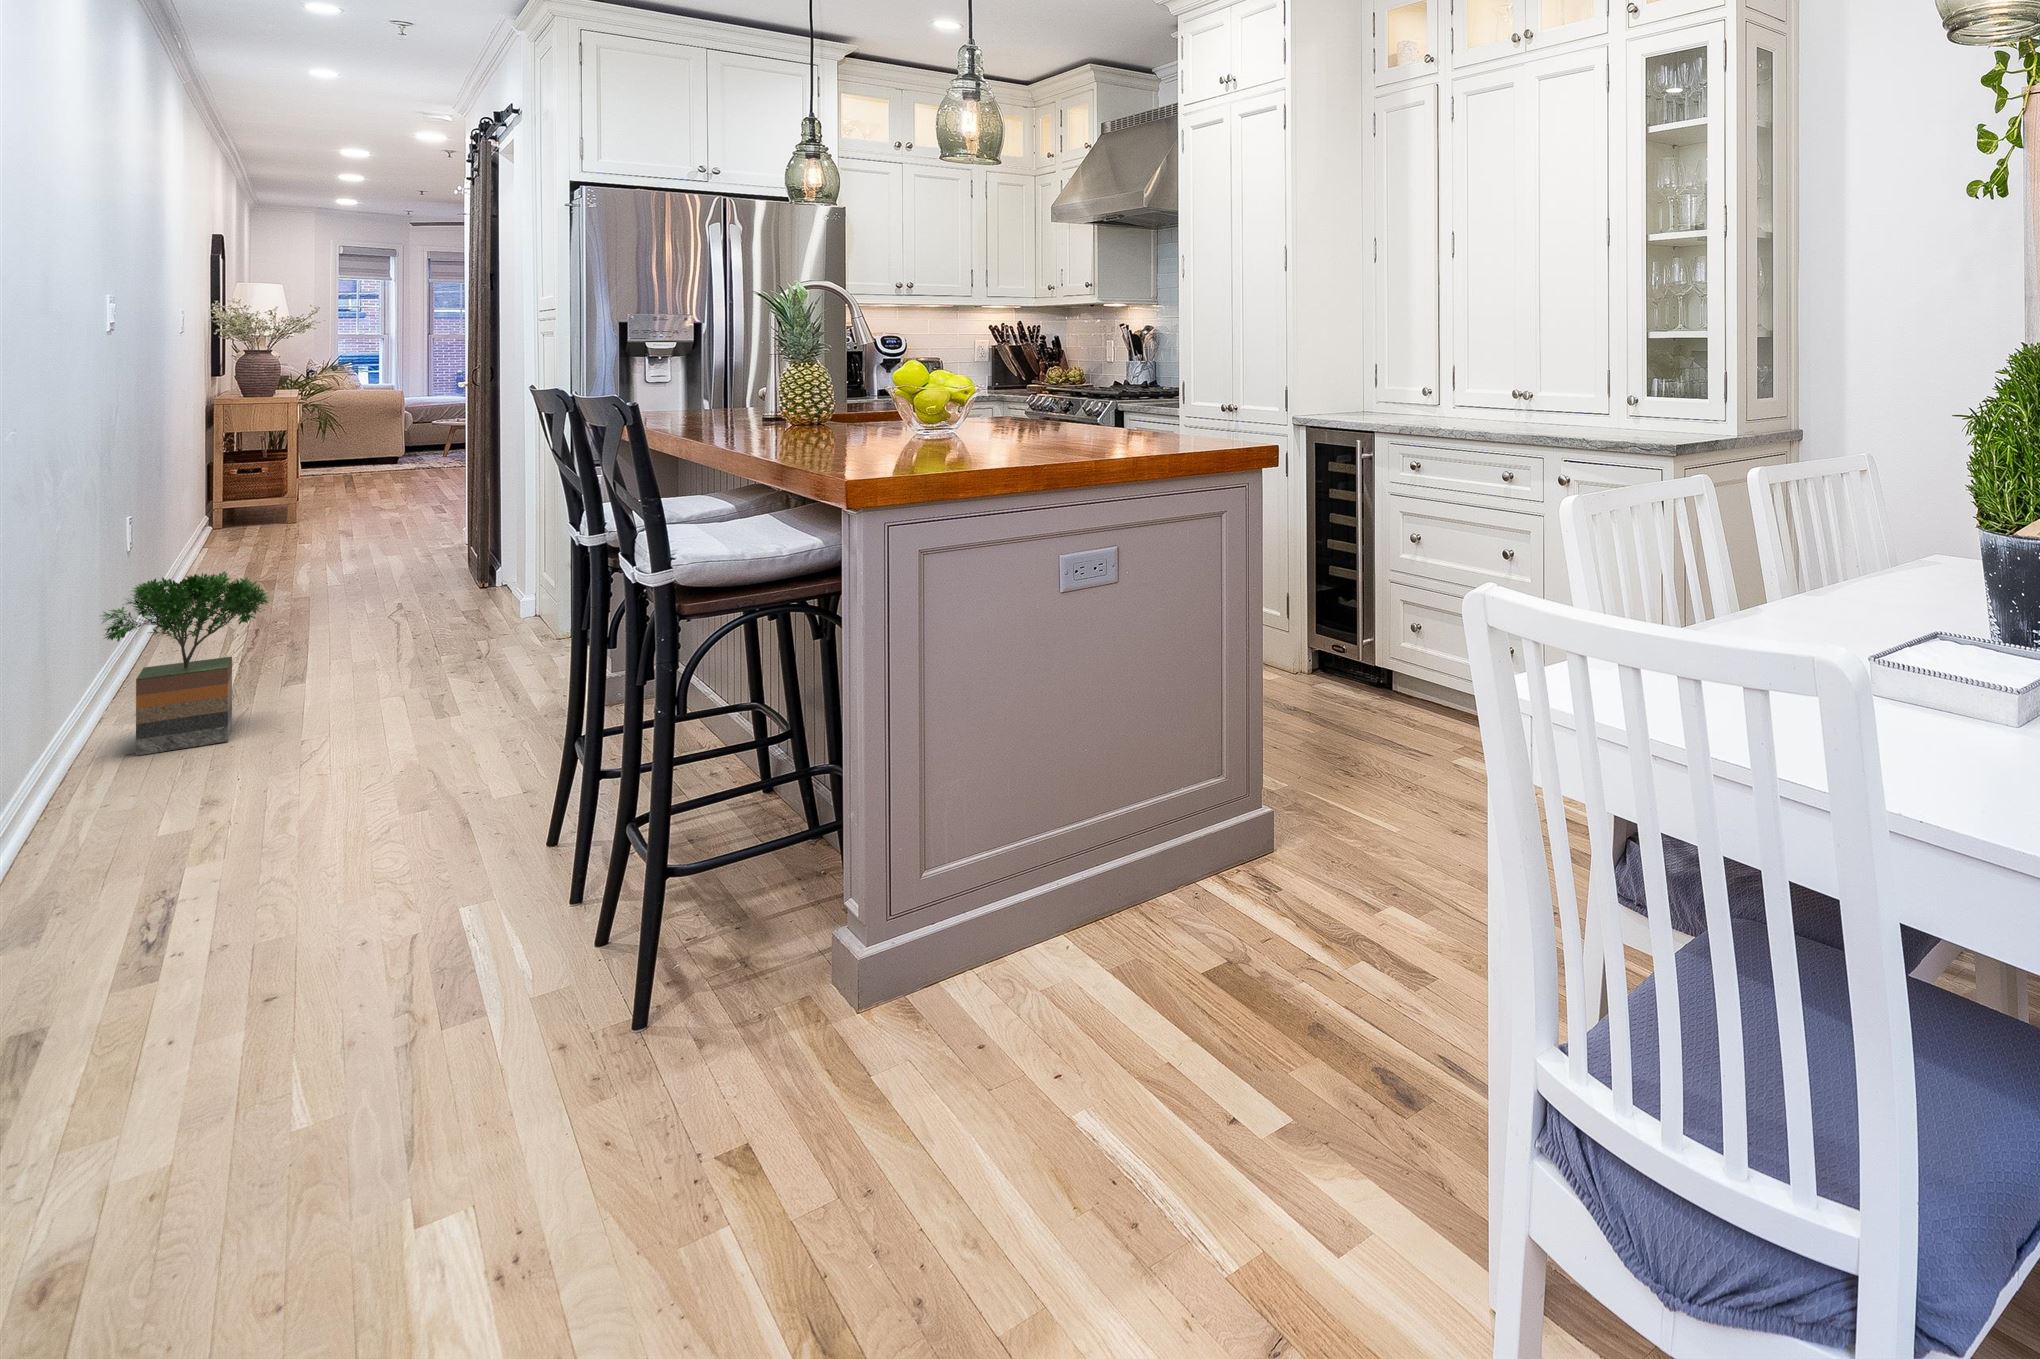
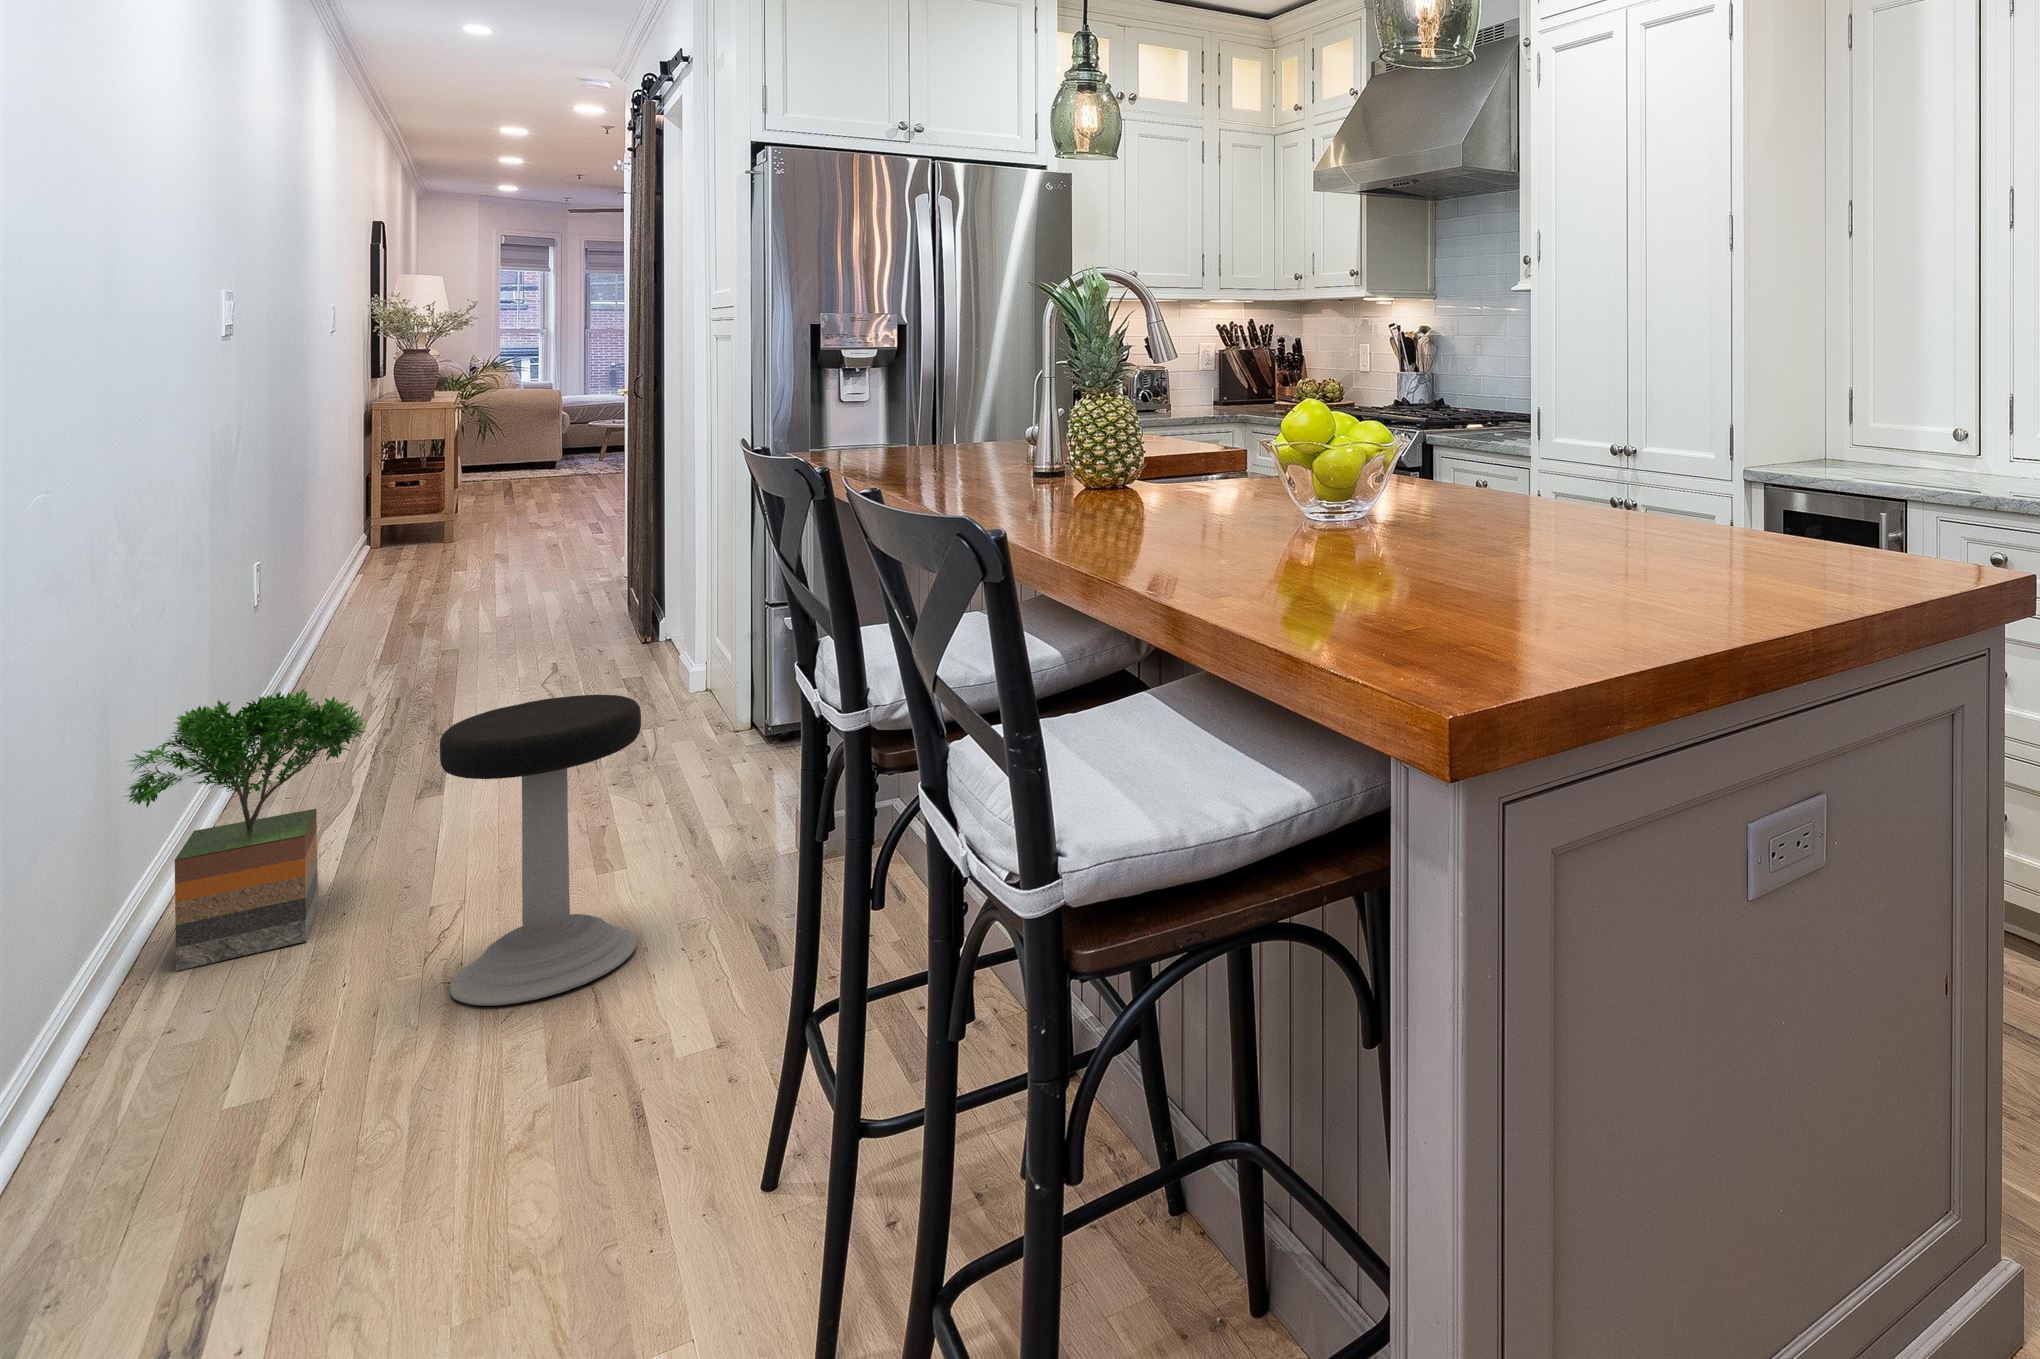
stool: none [333,570,476,764] -> present [440,695,641,1006]

